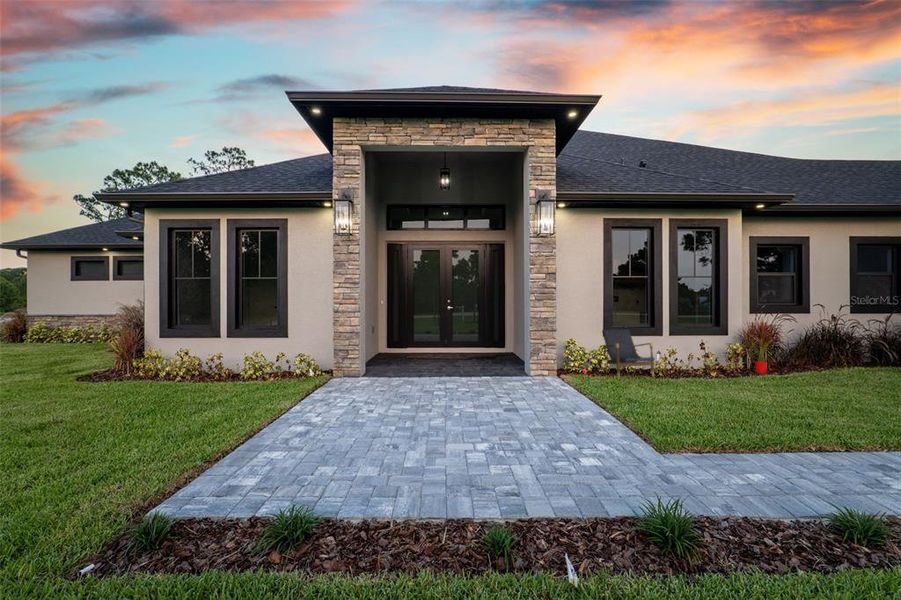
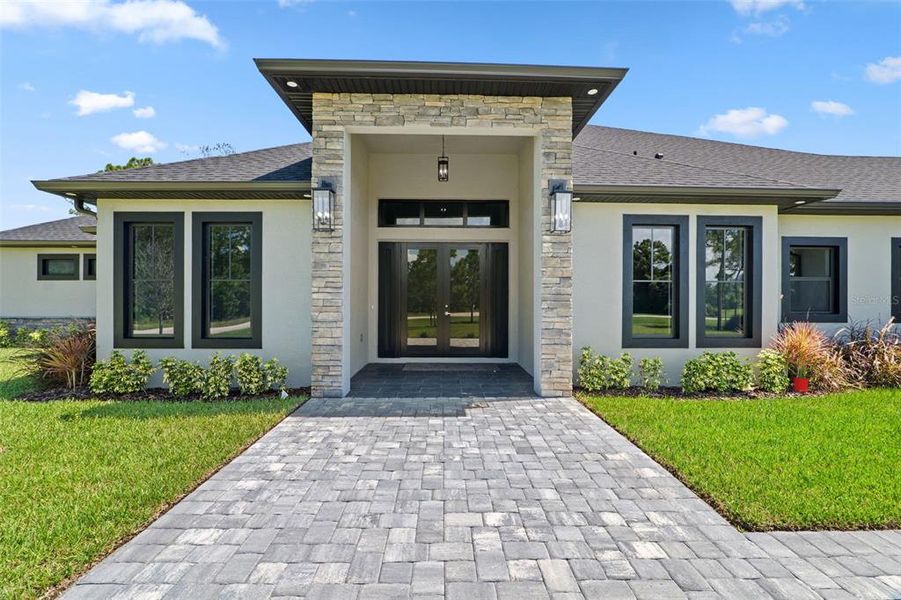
lounge chair: present [602,329,655,378] -> none [620,340,684,398]

